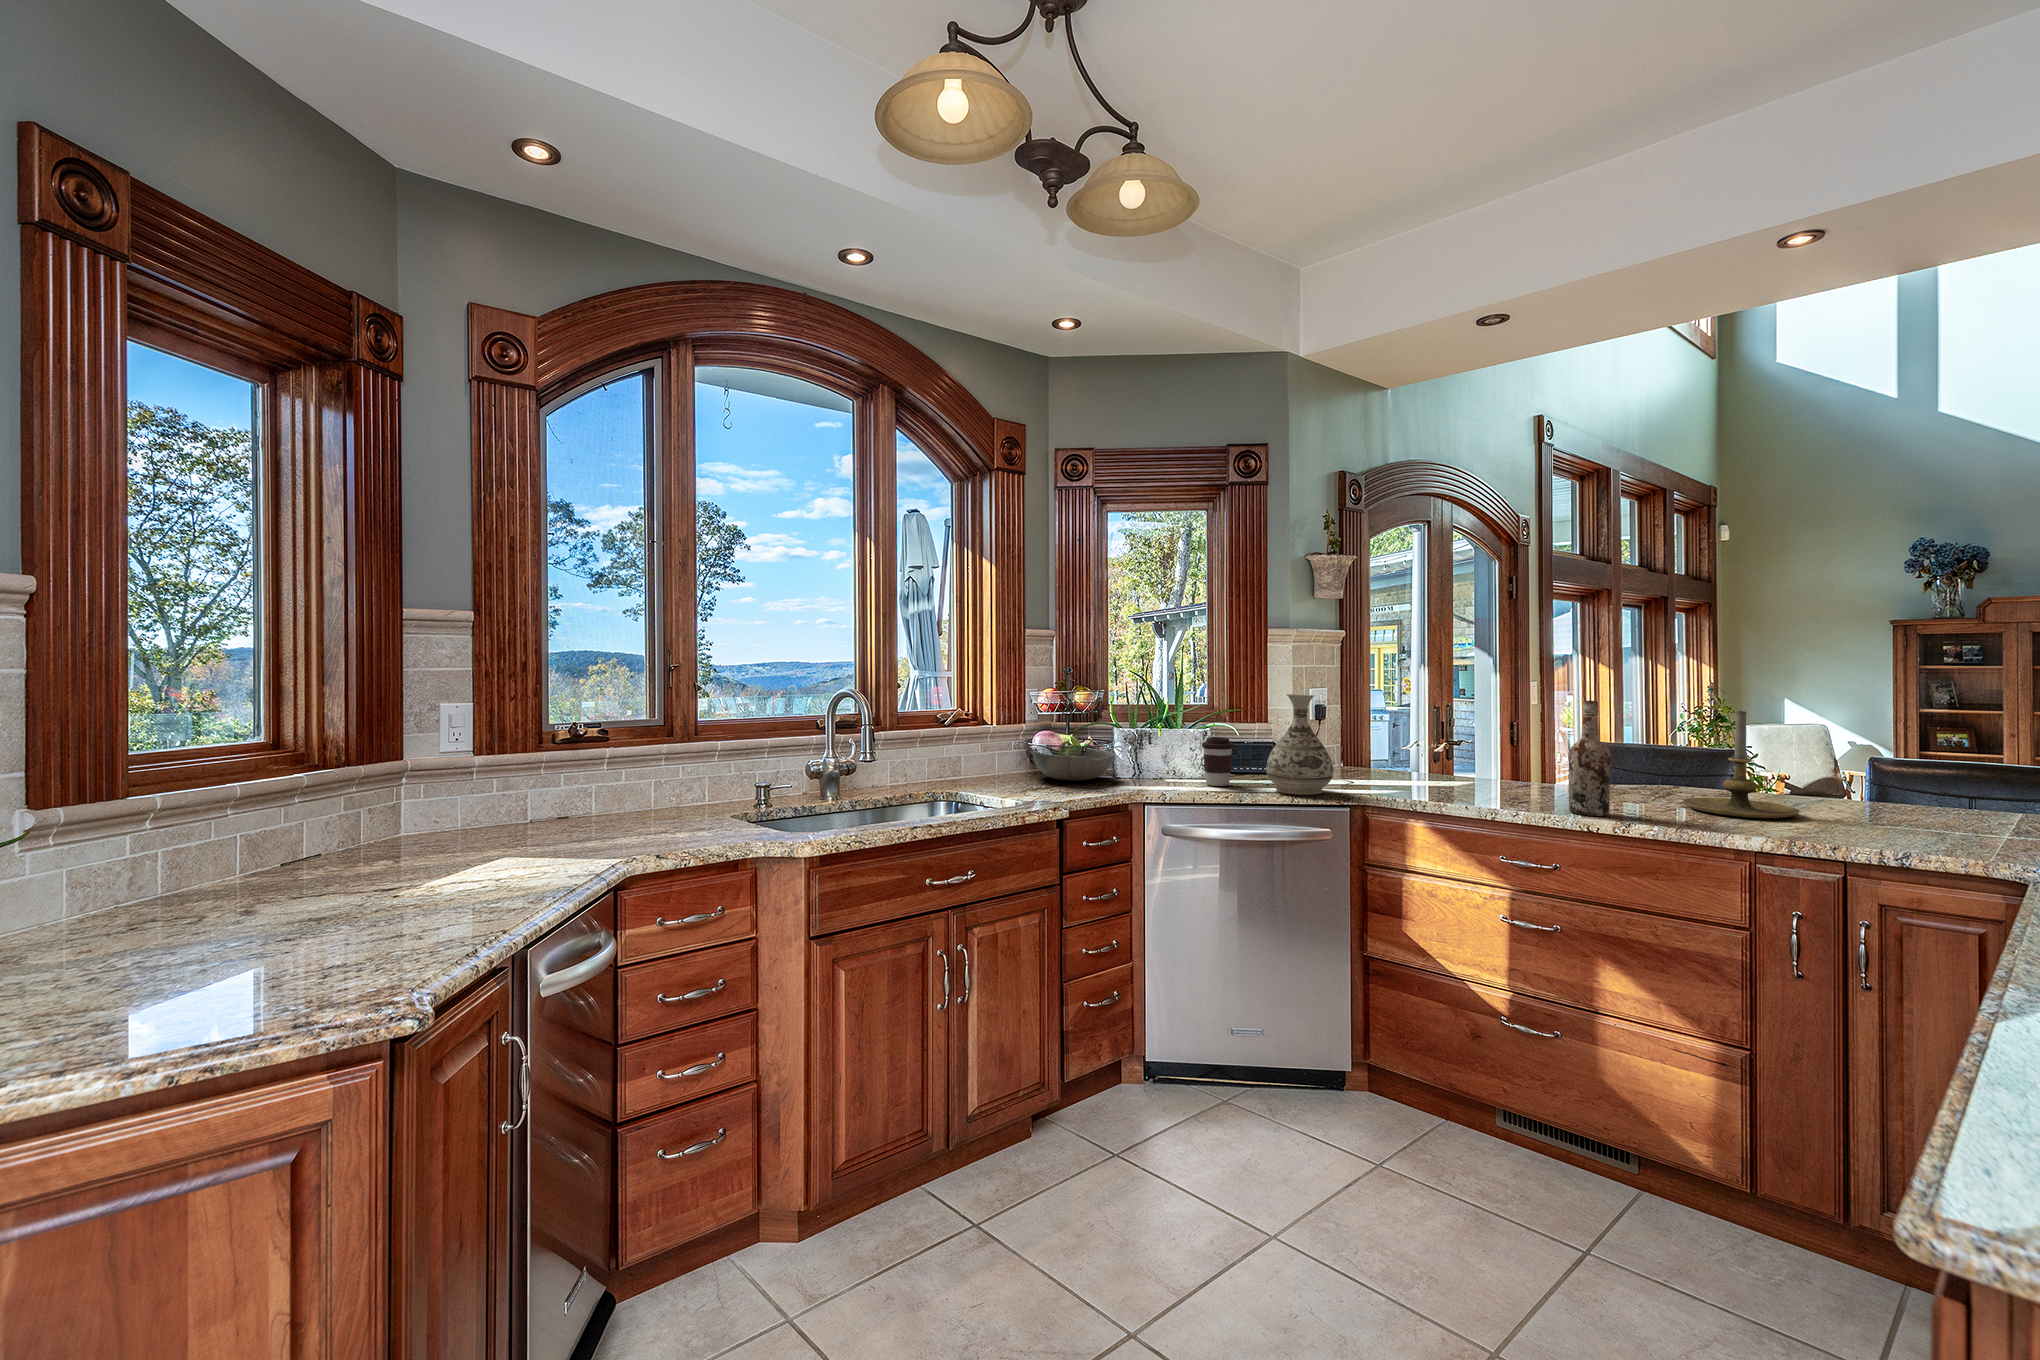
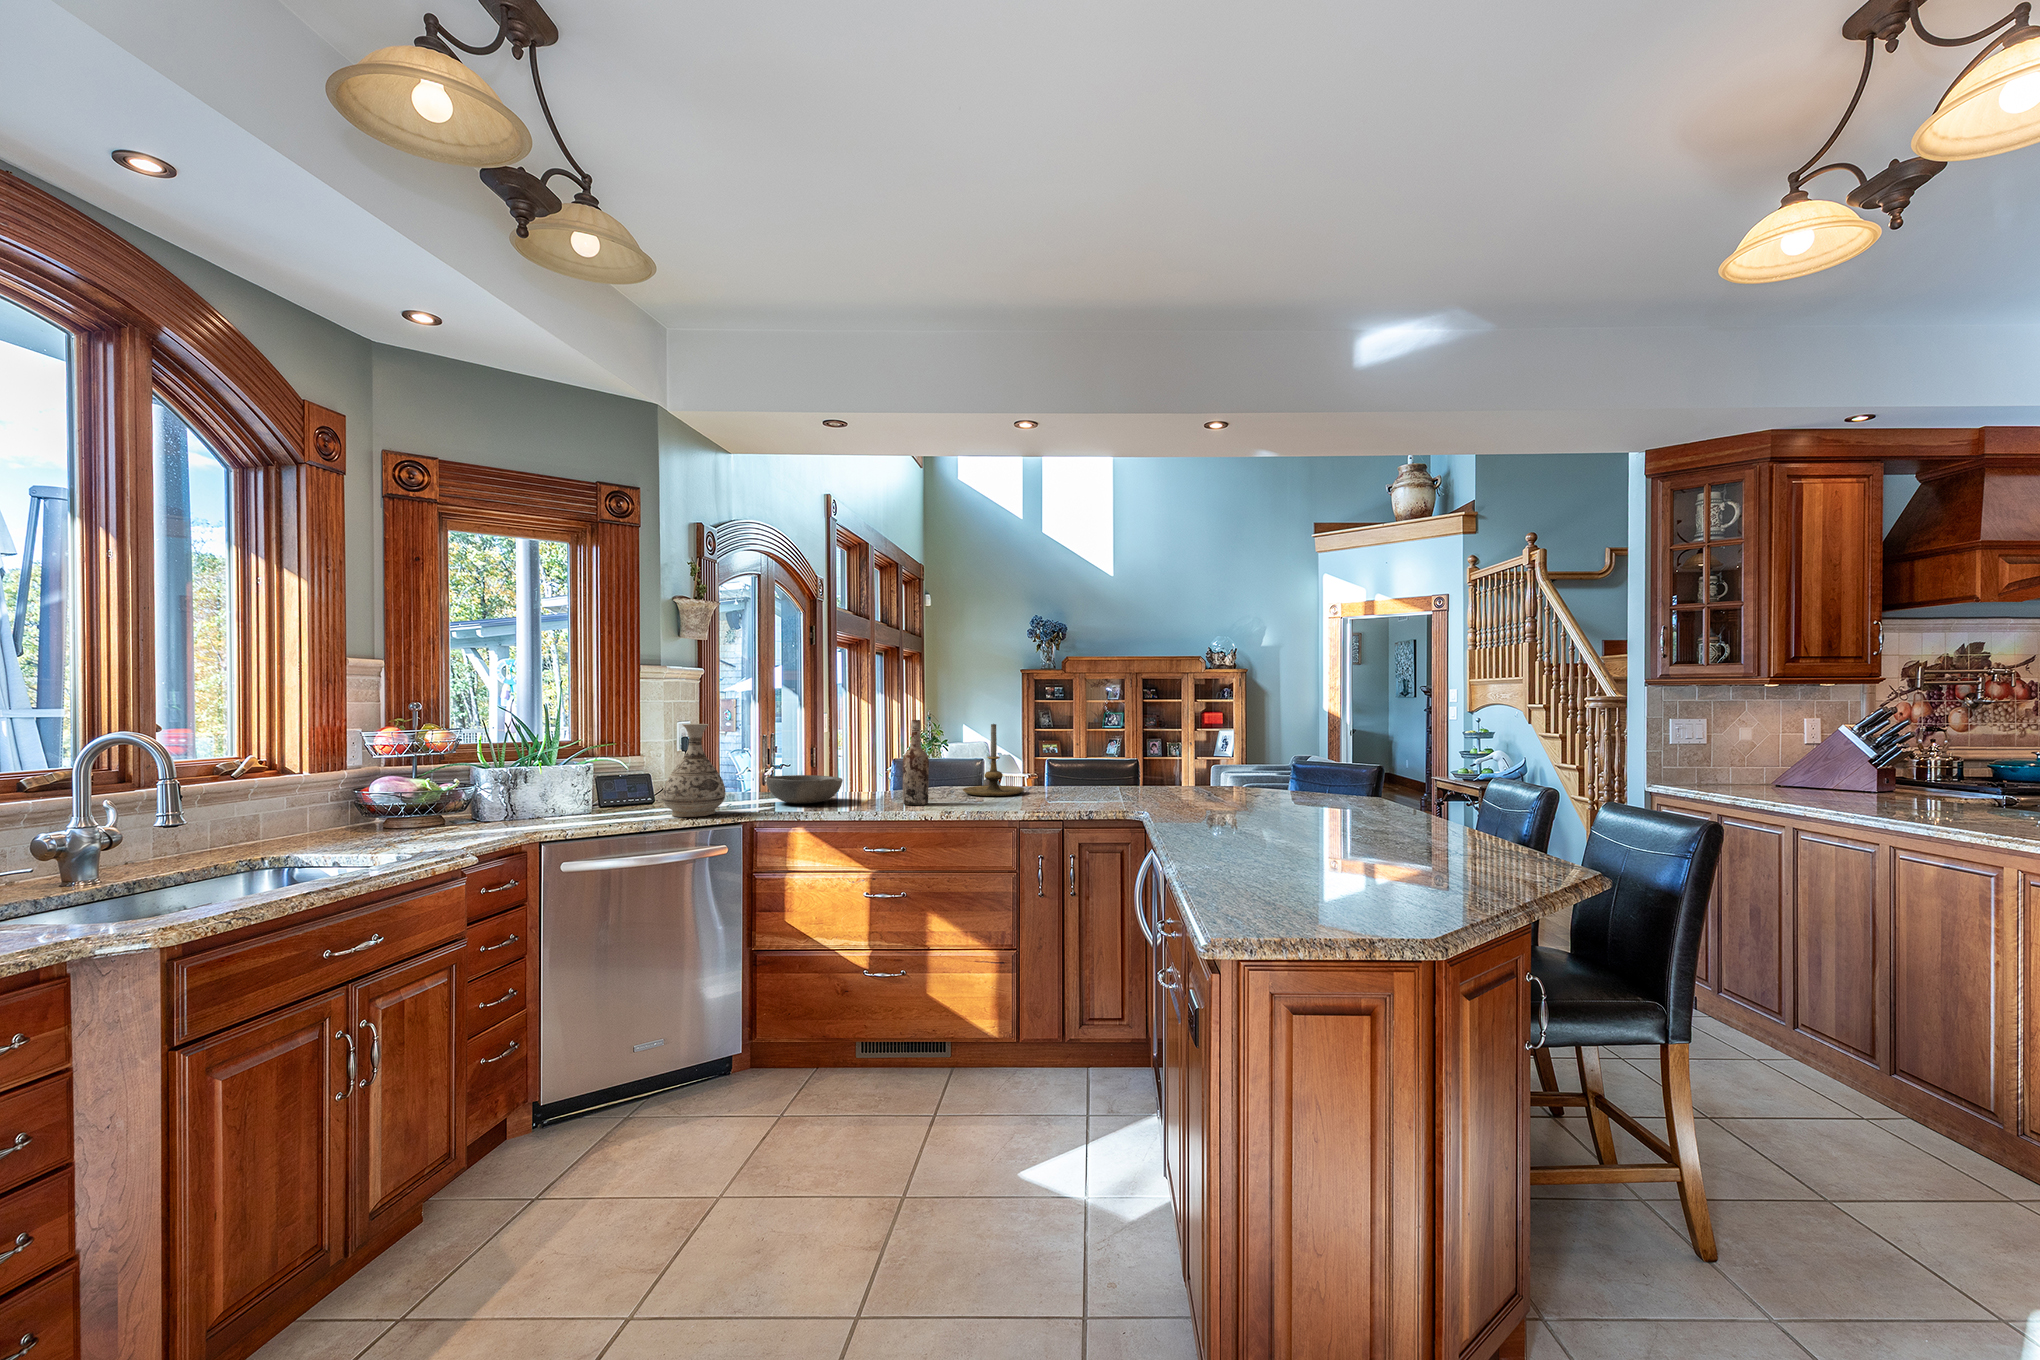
coffee cup: present [1202,737,1234,786] -> none [594,770,627,819]
bowl: present [1033,748,1114,781] -> present [766,775,843,804]

